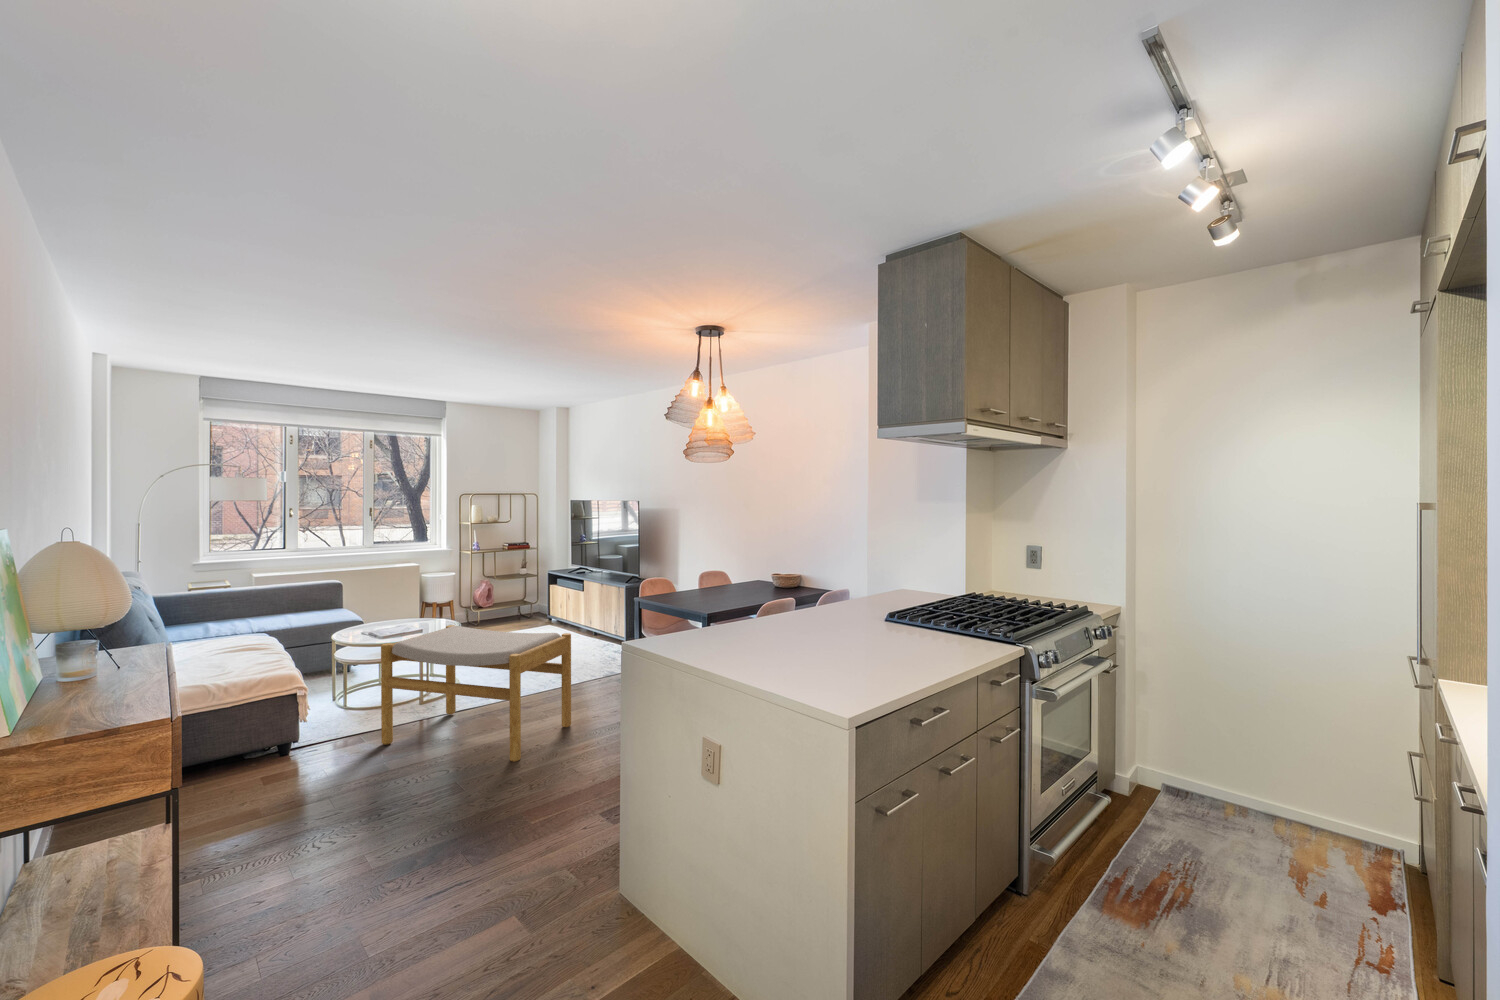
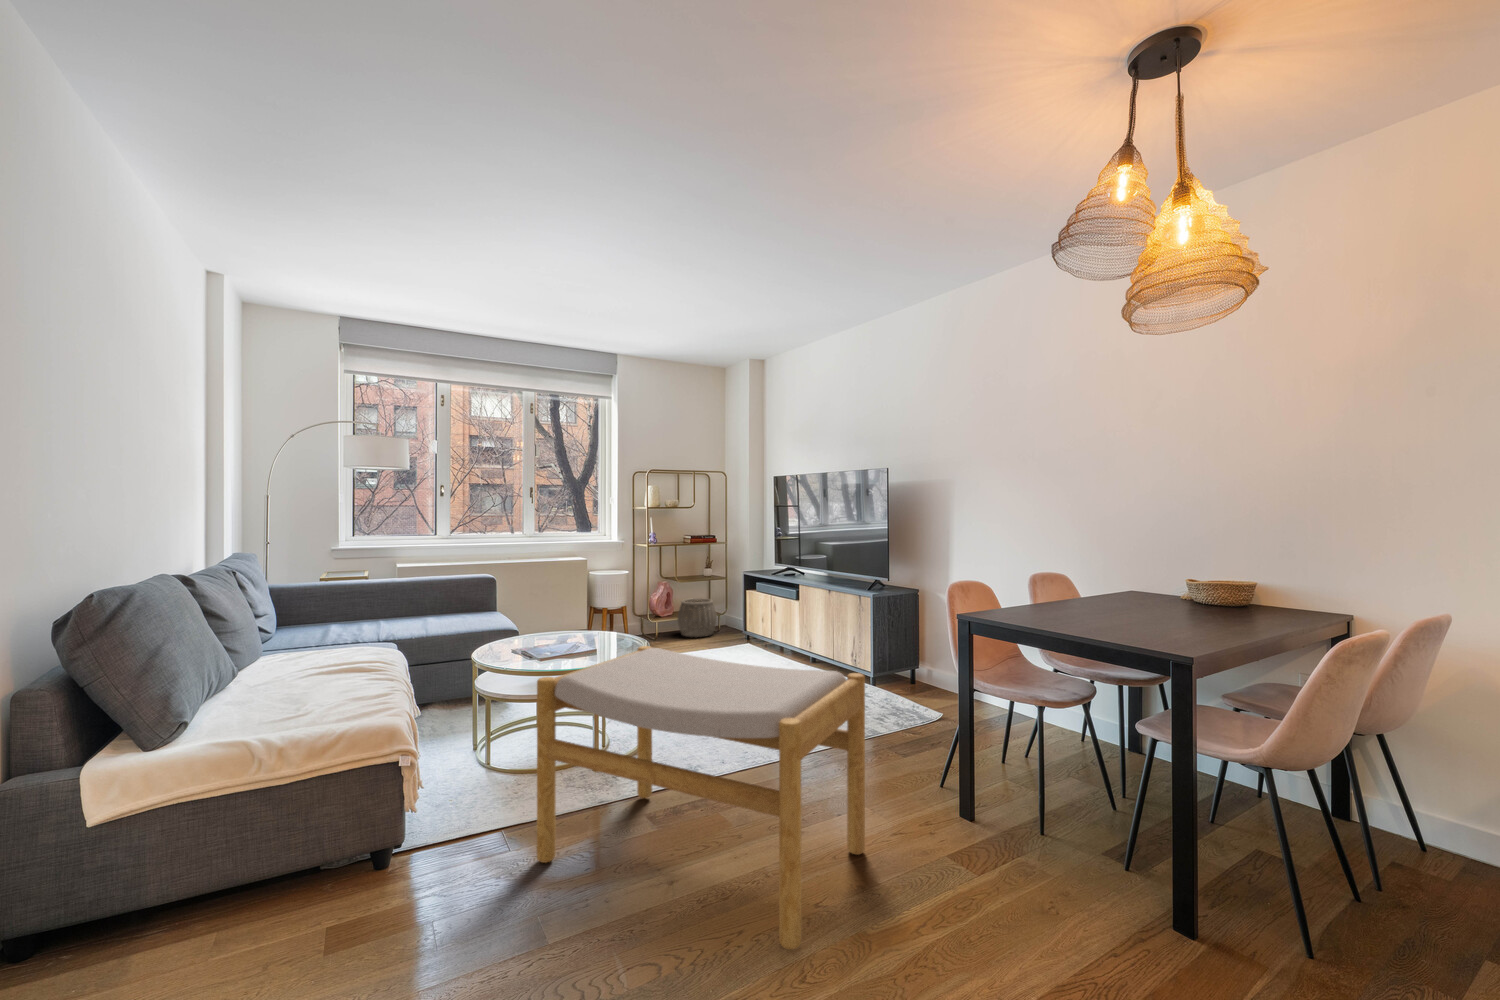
woven basket: none [496,592,528,622] -> present [678,598,717,637]

